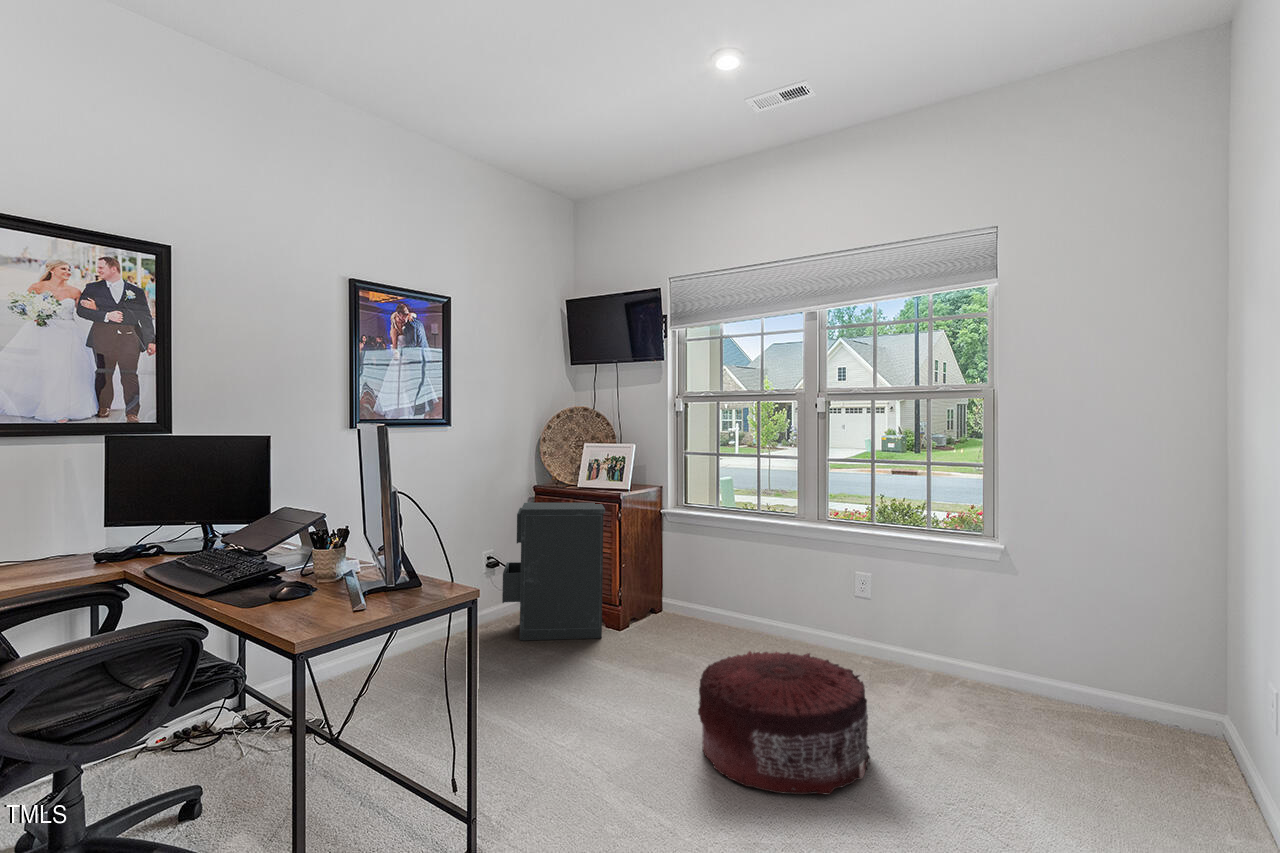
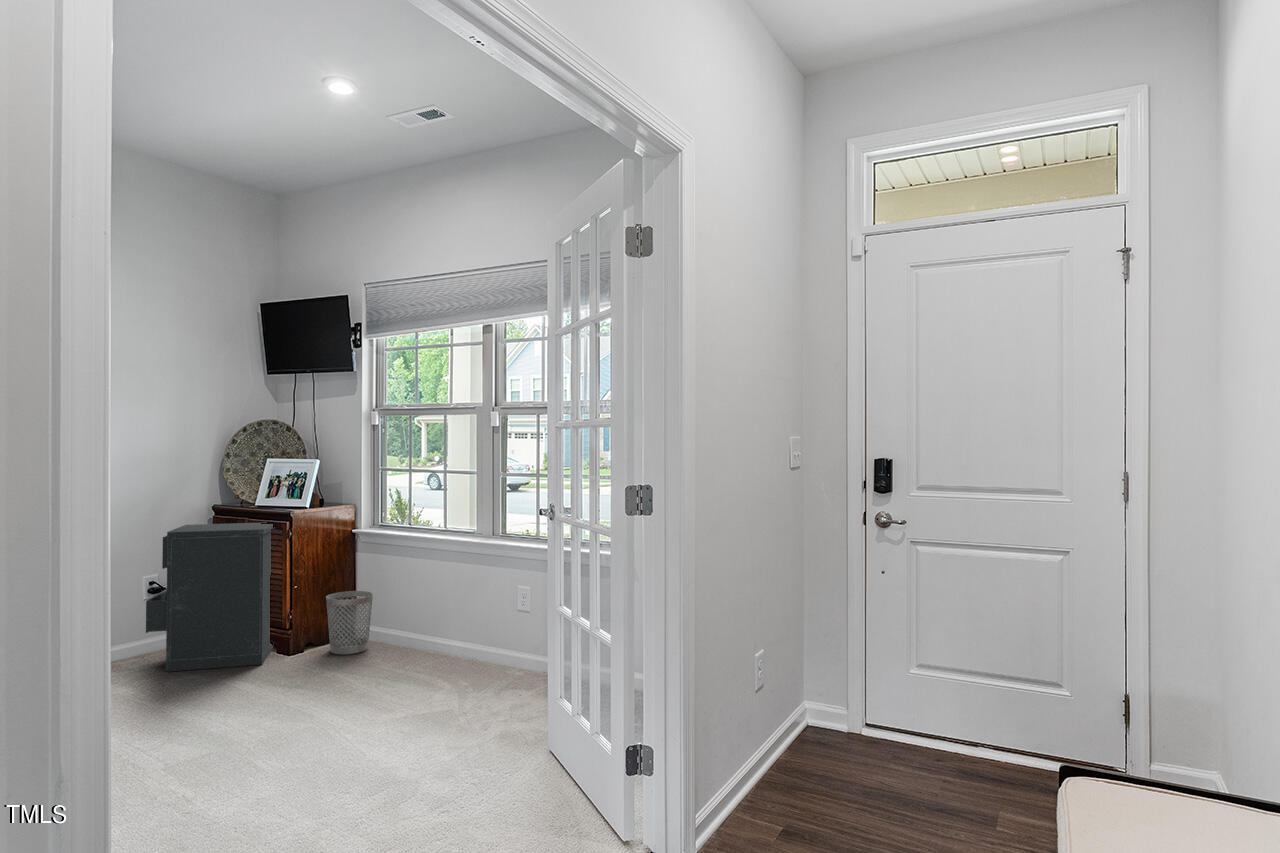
wastebasket: none [650,571,693,632] -> present [326,591,373,654]
pouf: present [698,651,870,795] -> none [263,661,437,789]

